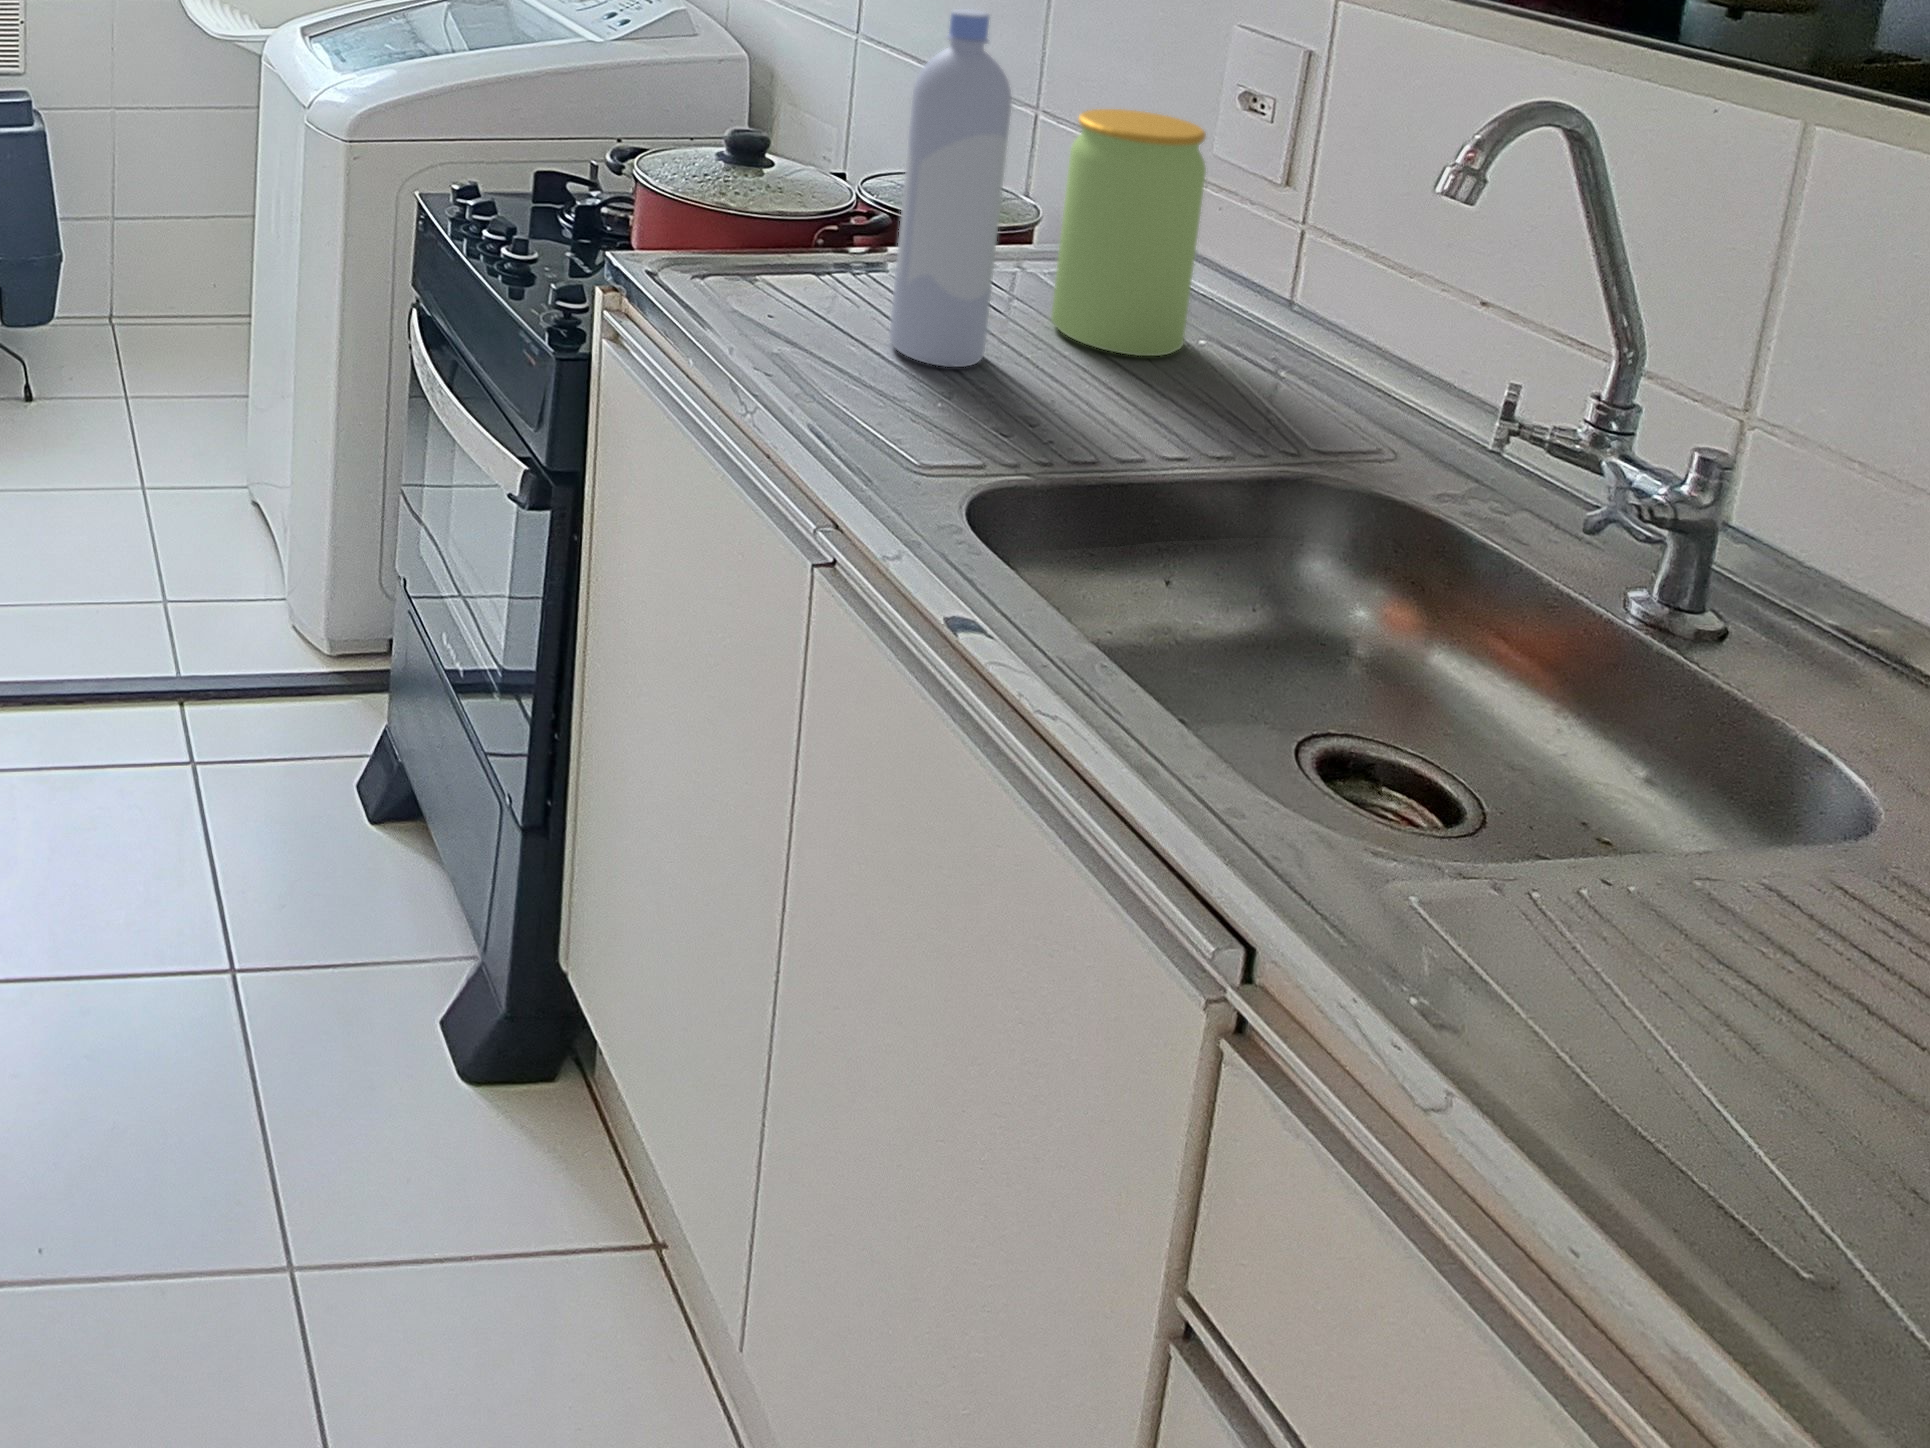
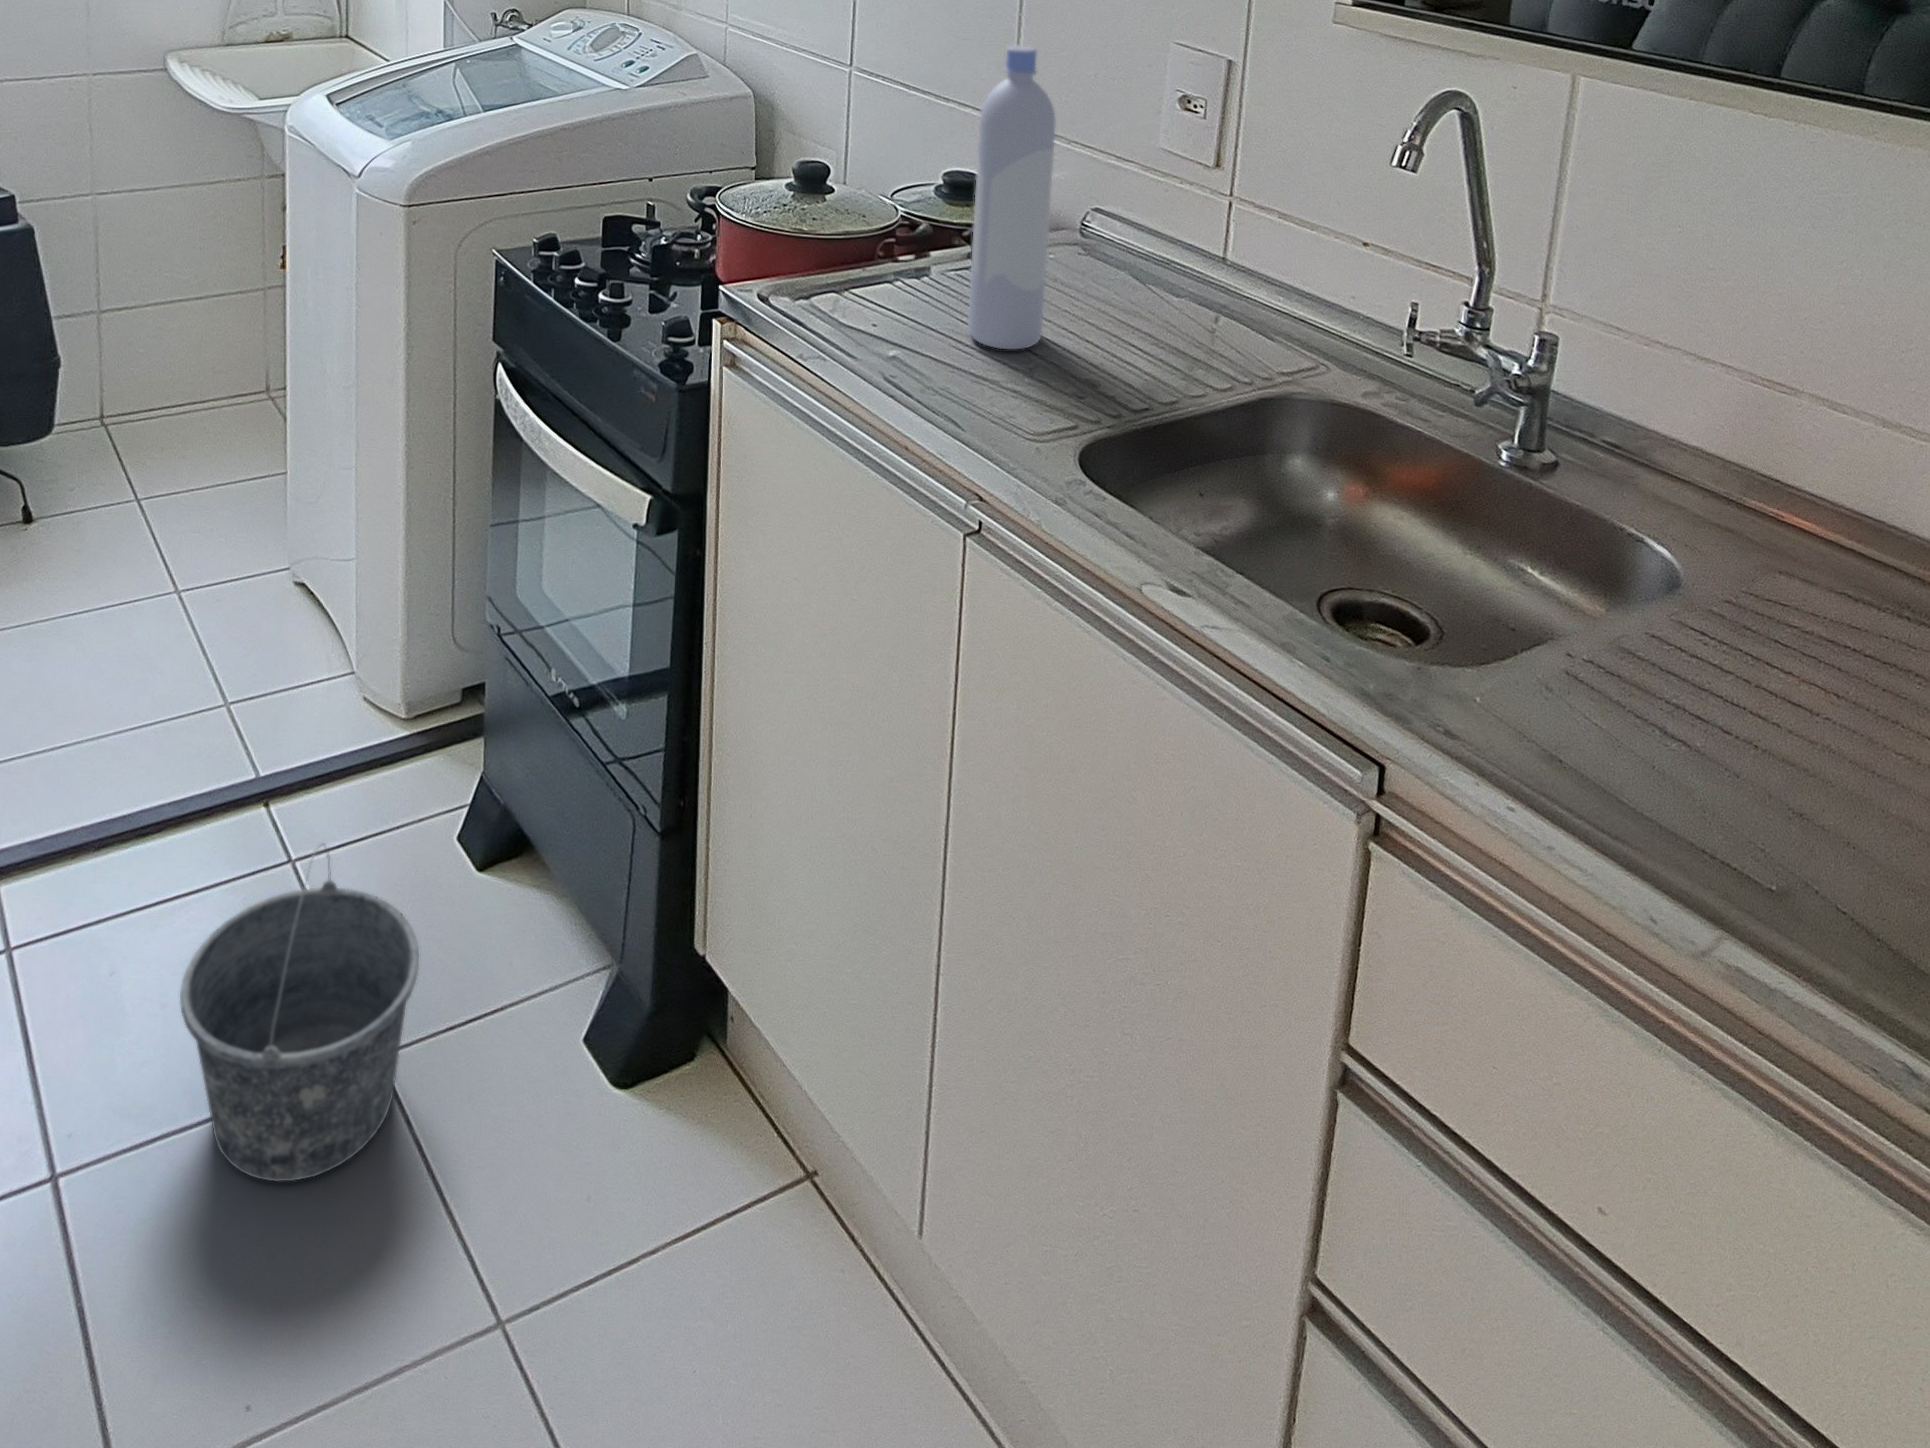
jar: present [1051,109,1206,356] -> none [1074,117,1180,316]
bucket: none [59,740,278,1054] -> present [180,844,419,1182]

